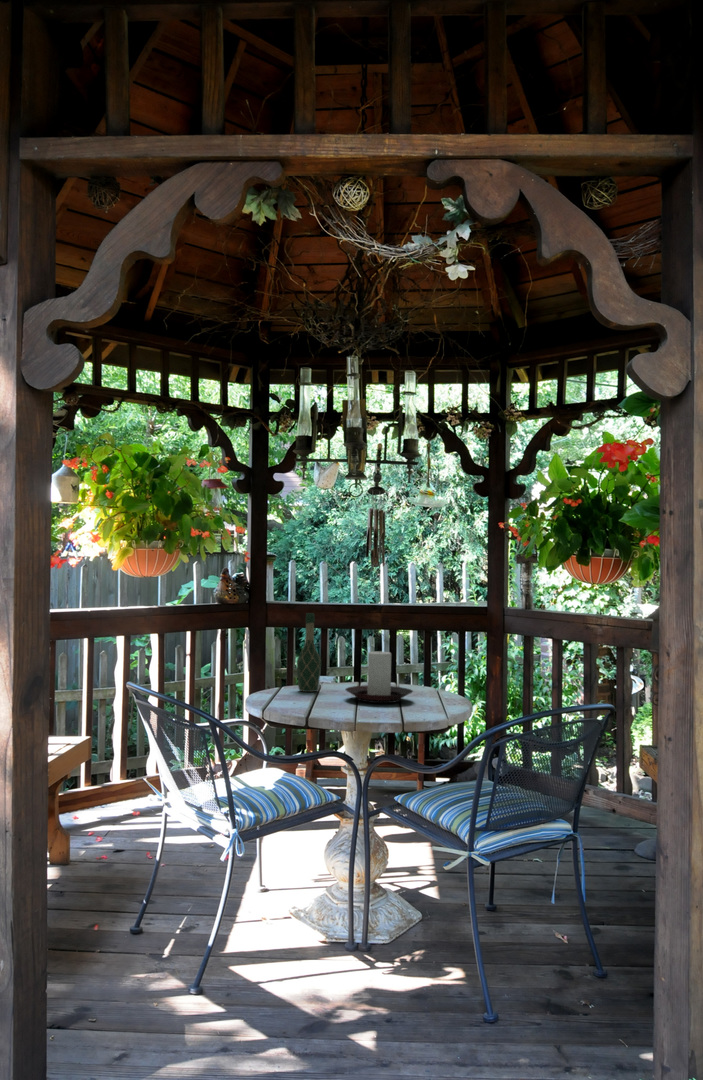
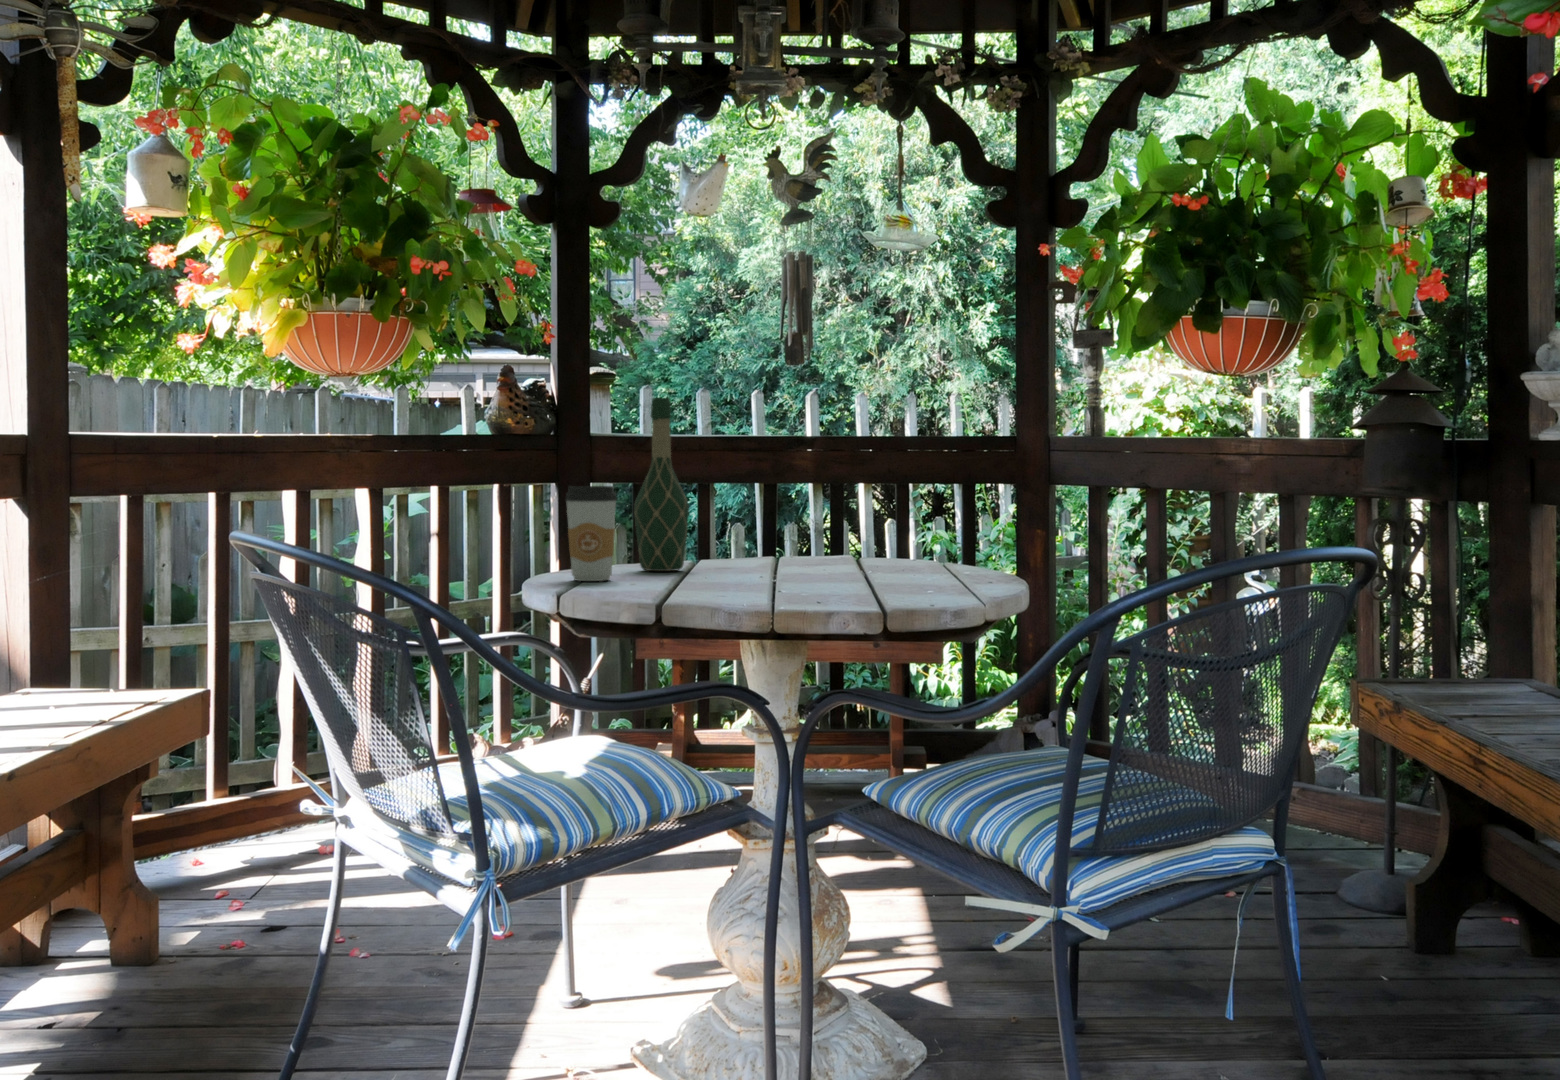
candle holder: present [345,651,413,703] -> none [743,465,897,583]
coffee cup: none [268,655,290,699] -> present [566,486,617,581]

